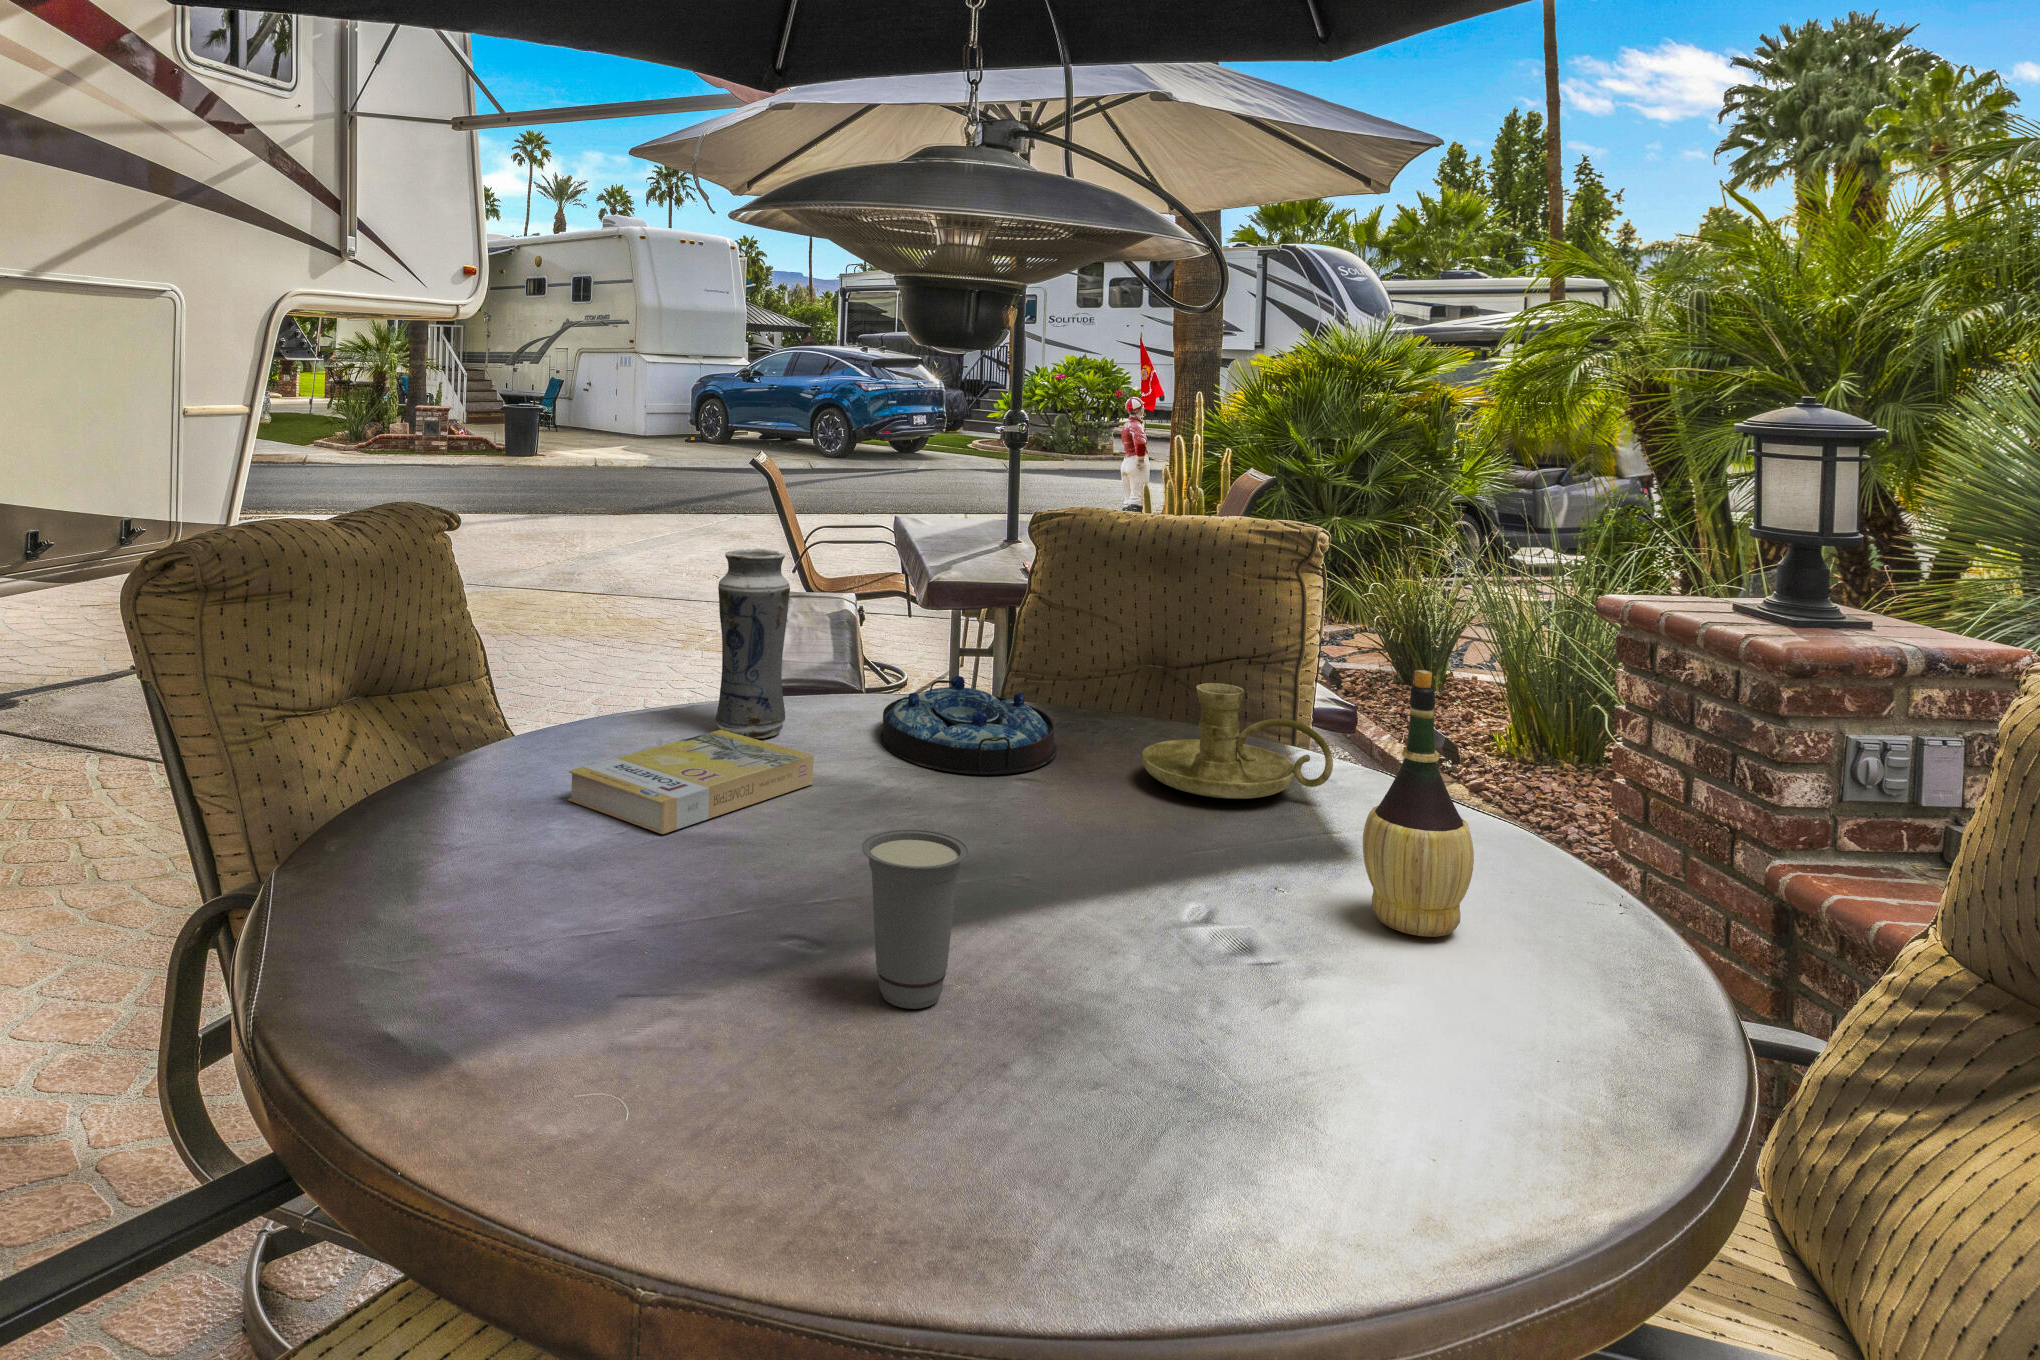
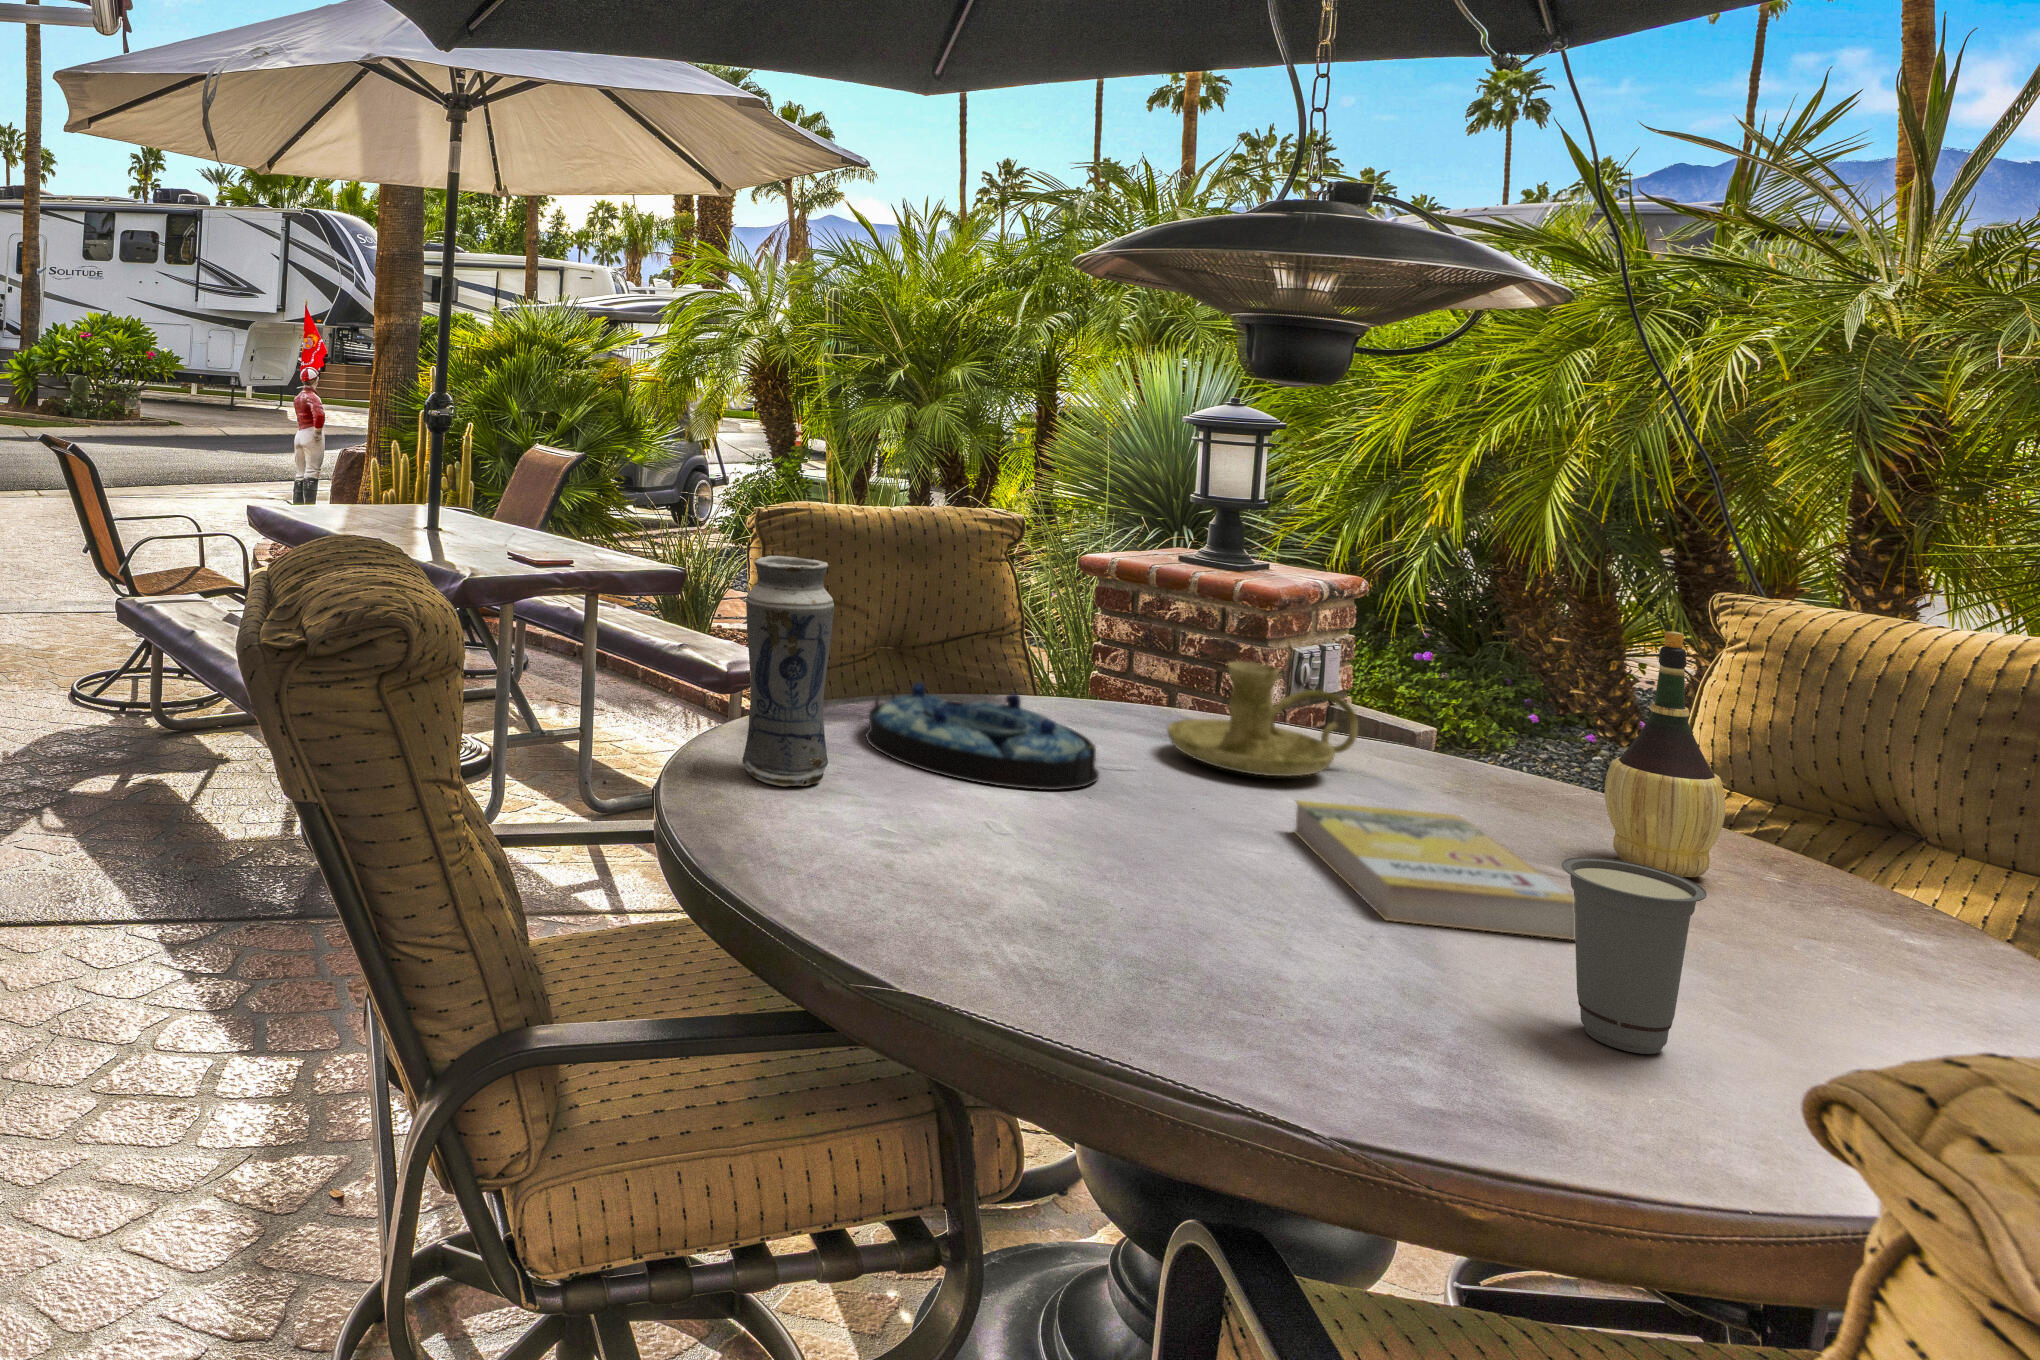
book: present [568,730,813,834] -> present [1294,800,1575,940]

